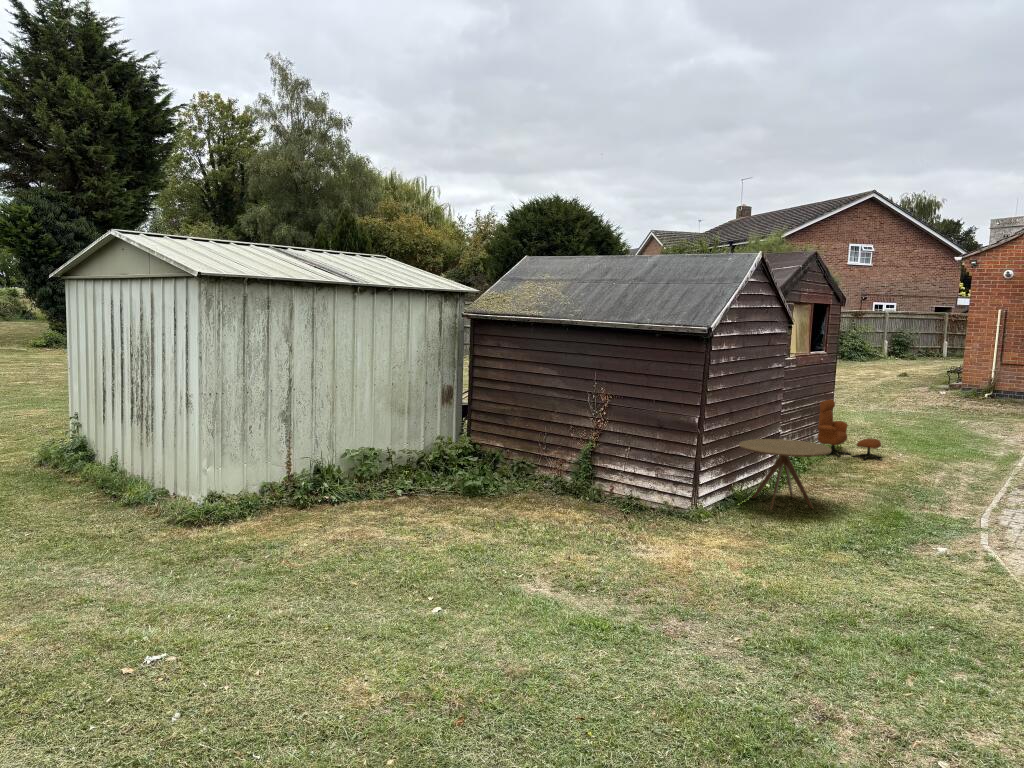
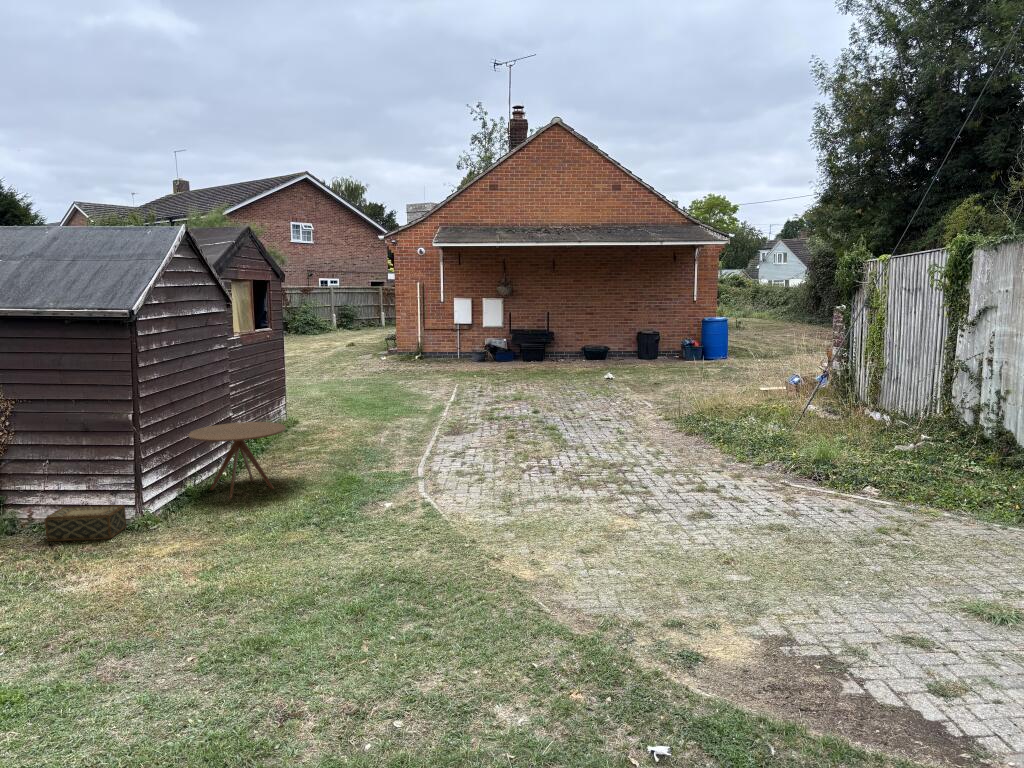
lounge chair: present [818,400,882,461] -> none [275,375,337,431]
woven basket: none [626,488,684,521] -> present [45,505,127,541]

